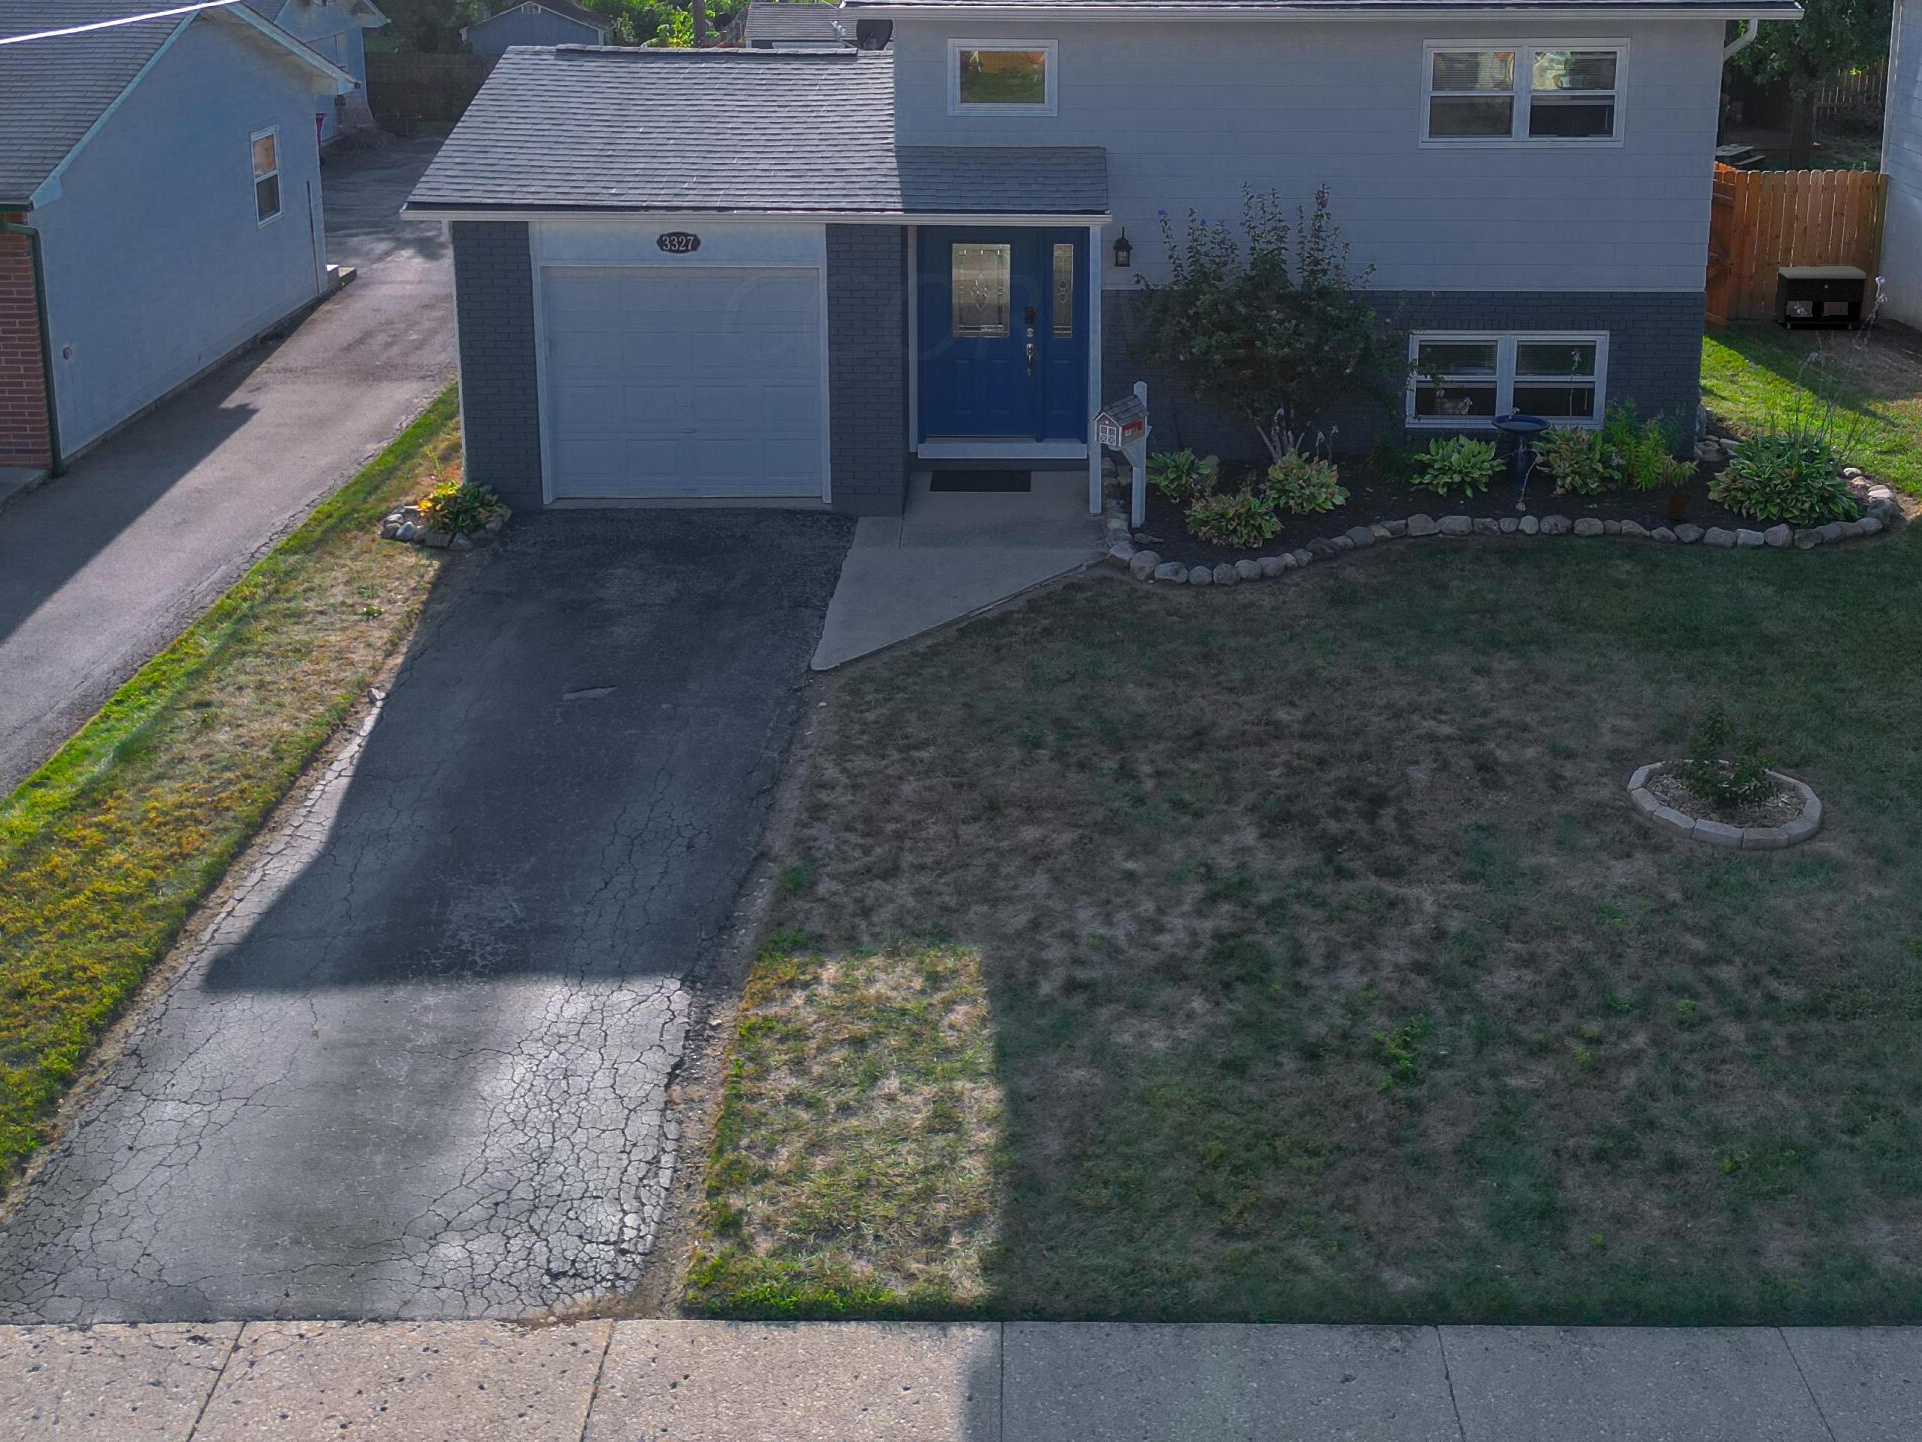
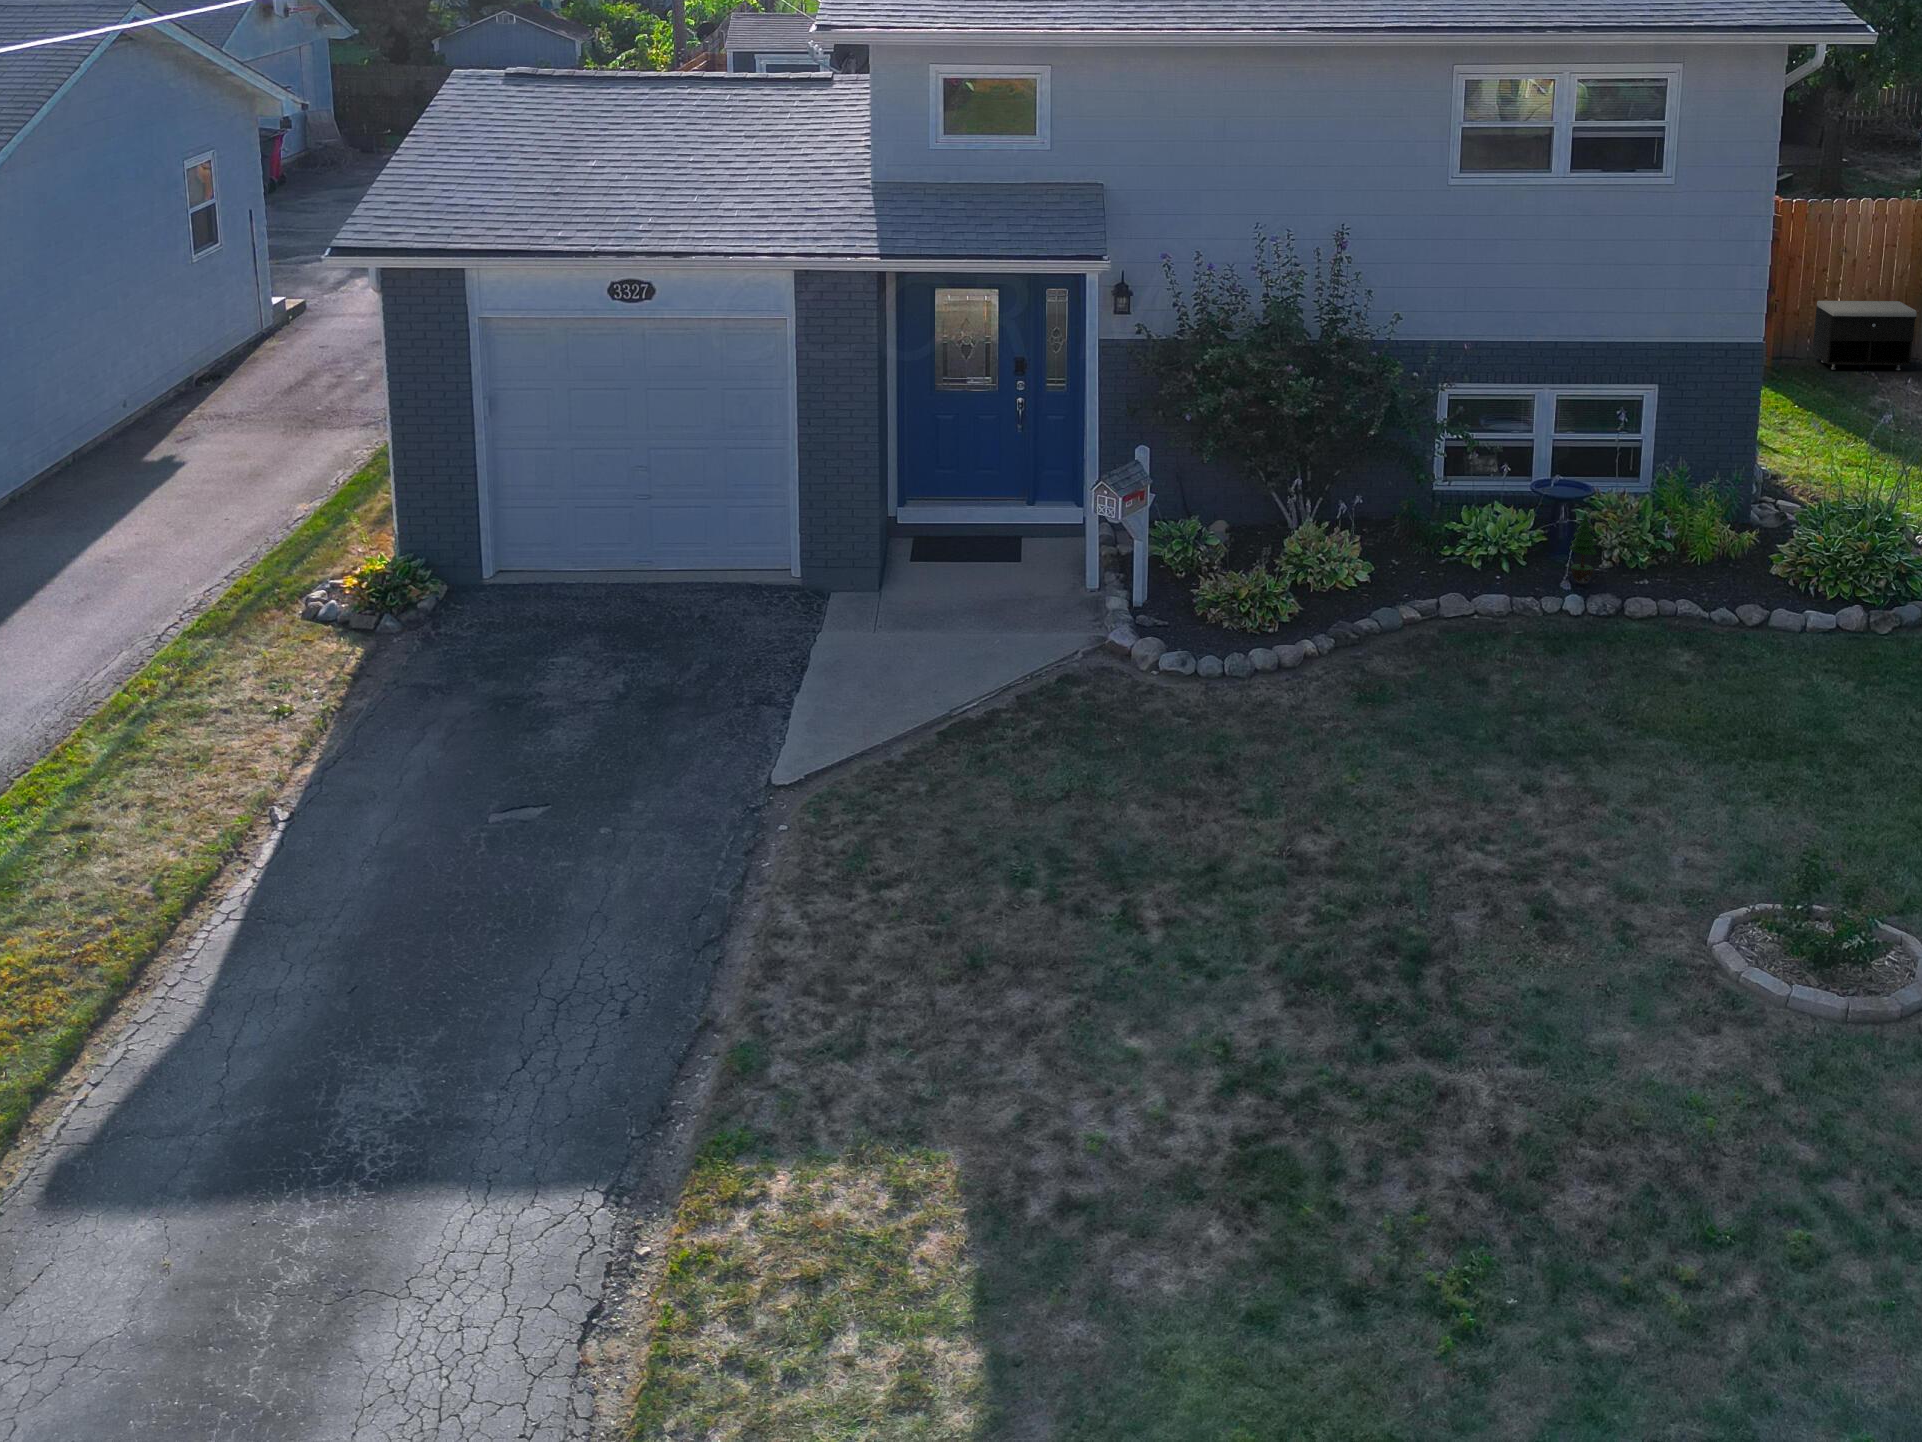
potted tree: none [1527,445,1553,511] -> present [1570,513,1597,585]
watering can: present [1665,481,1691,520] -> none [1723,551,1752,596]

